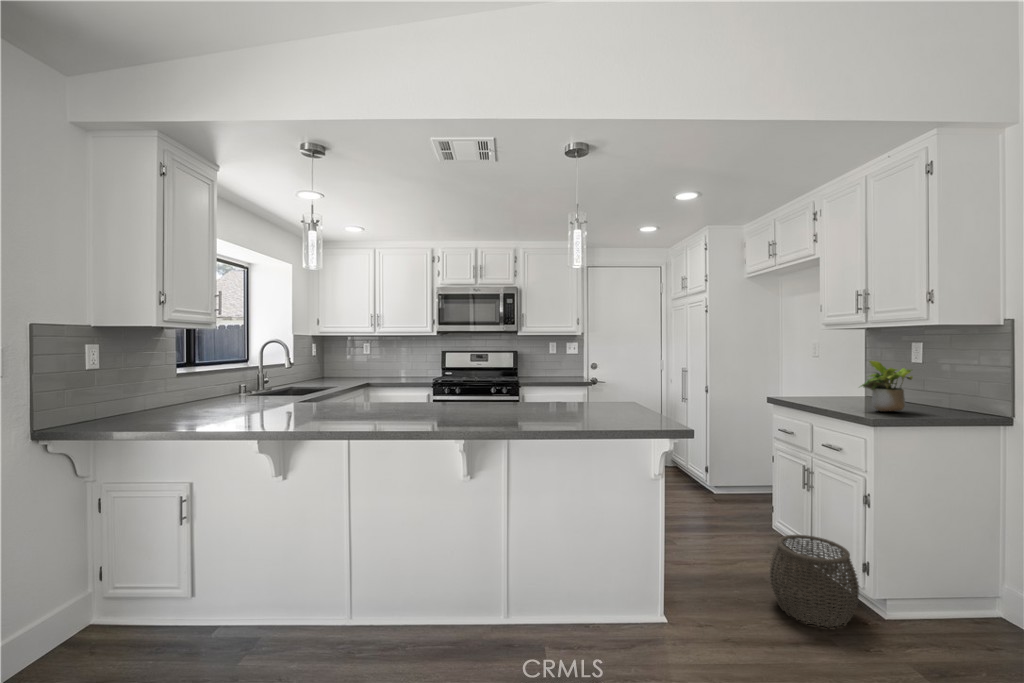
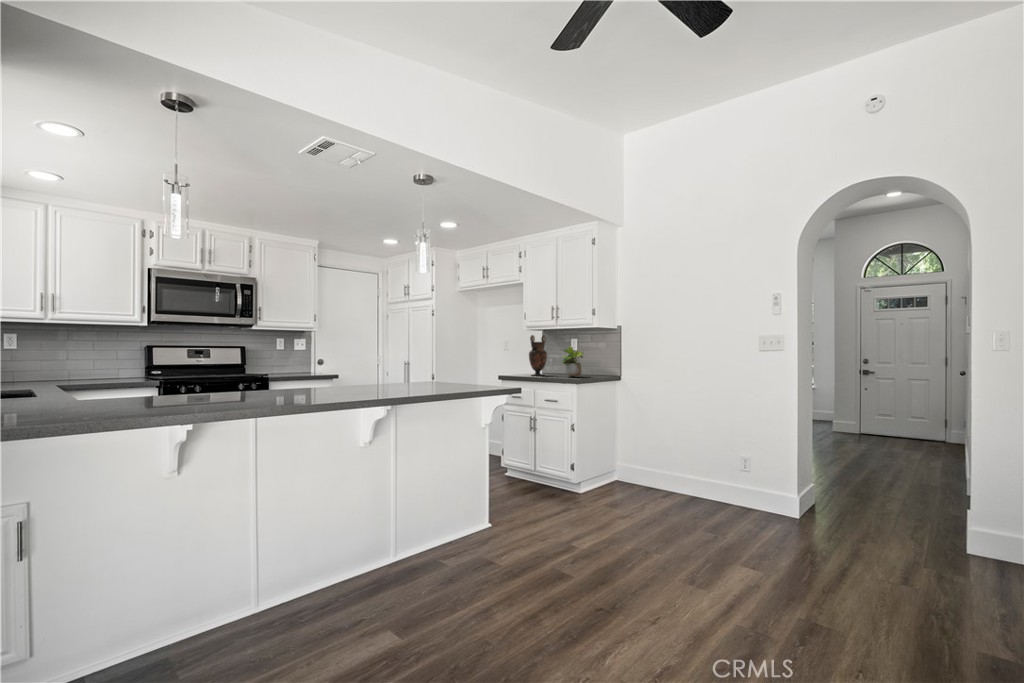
vase: none [812,340,849,405] -> present [529,335,547,376]
woven basket: present [769,535,859,628] -> none [527,456,575,507]

